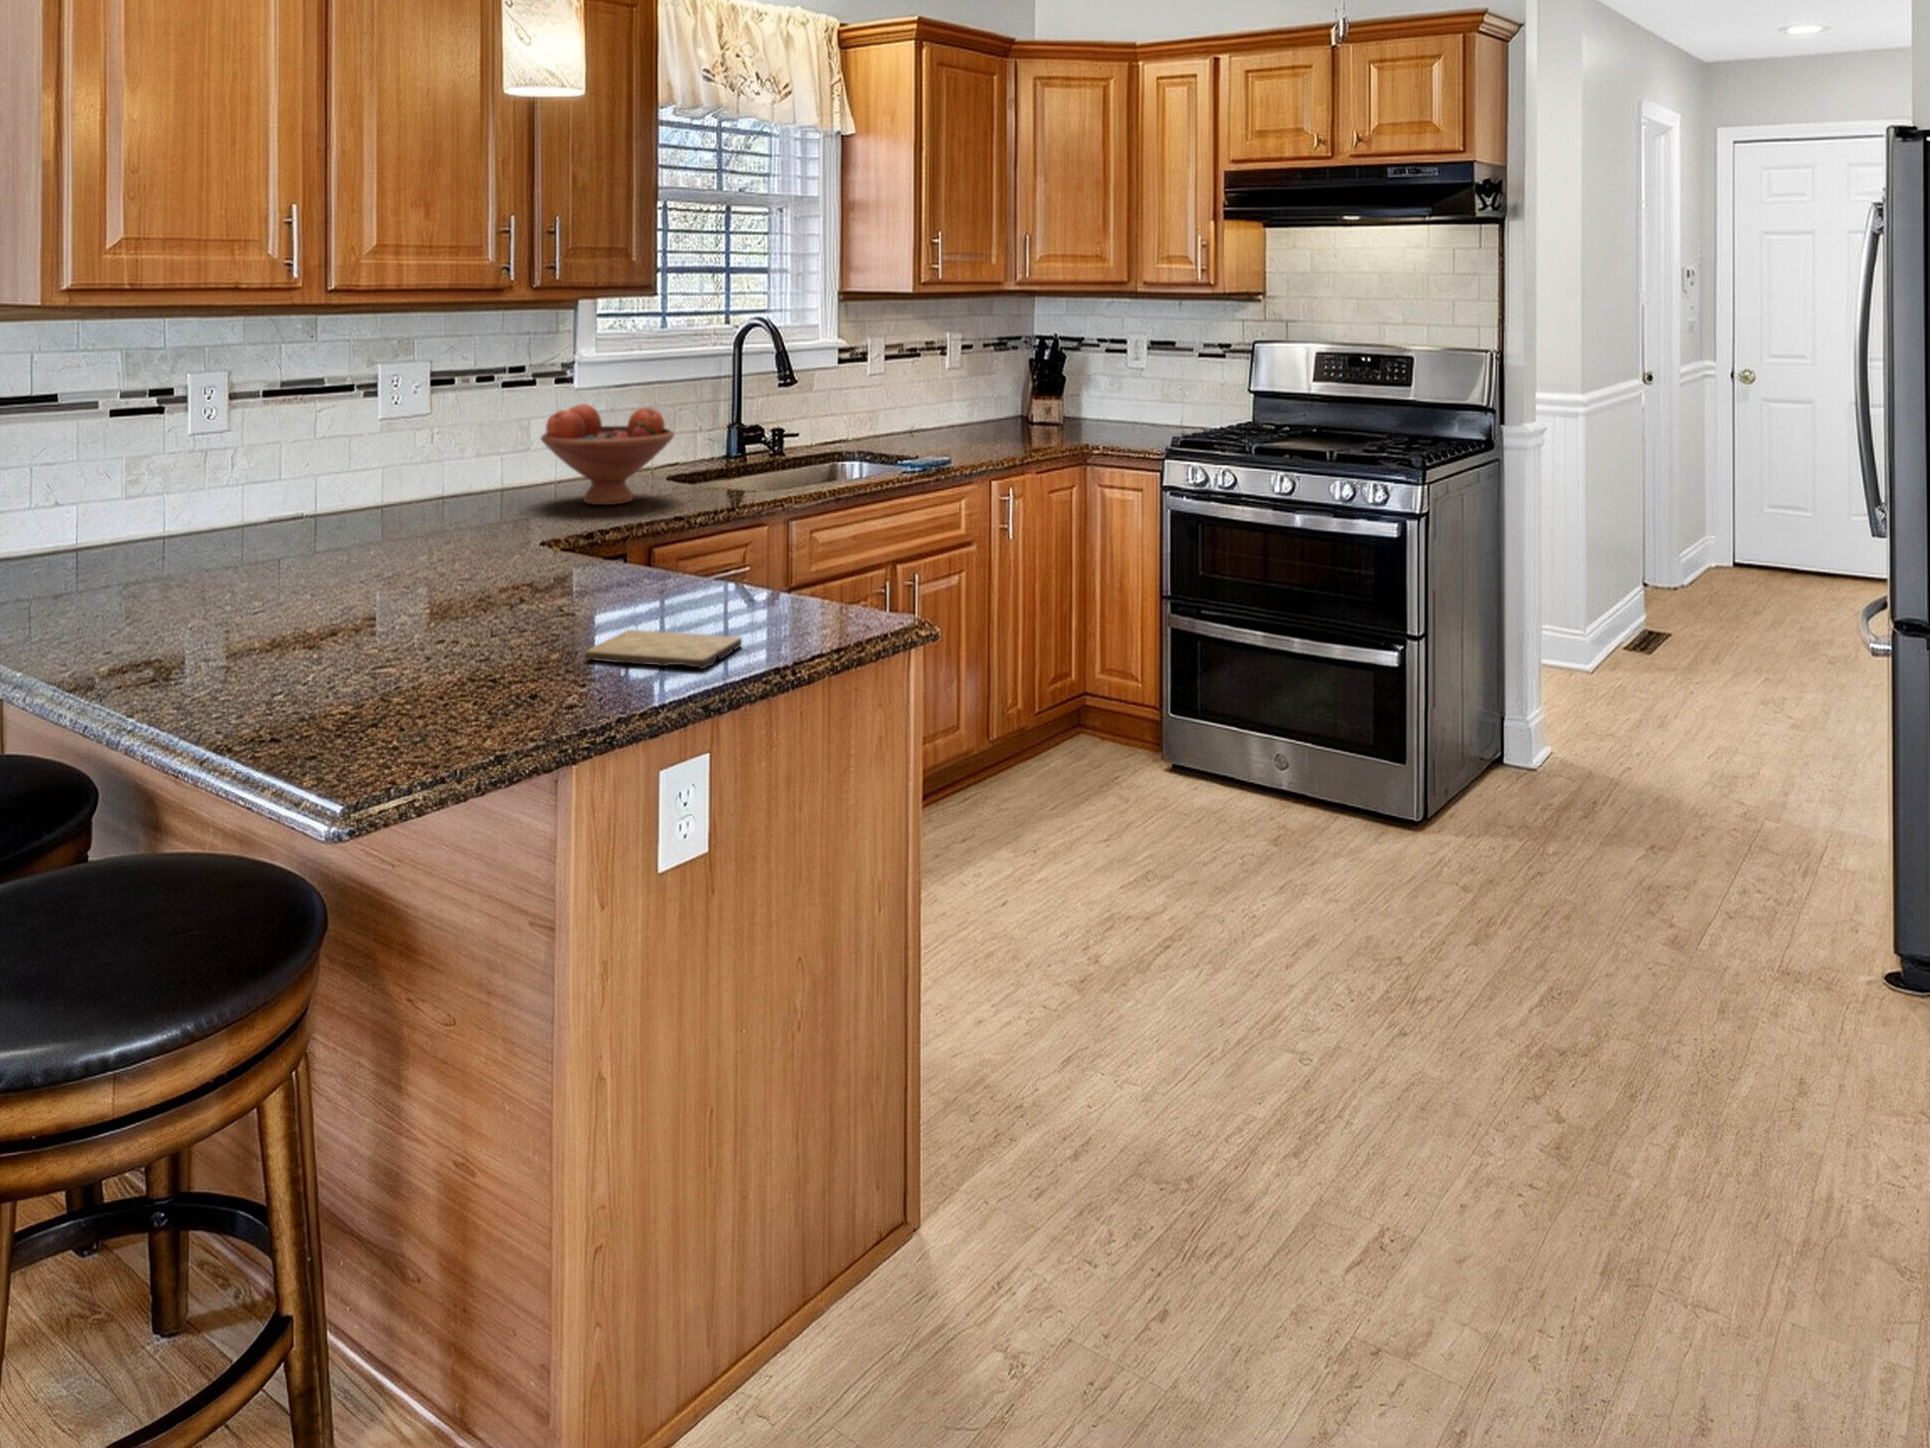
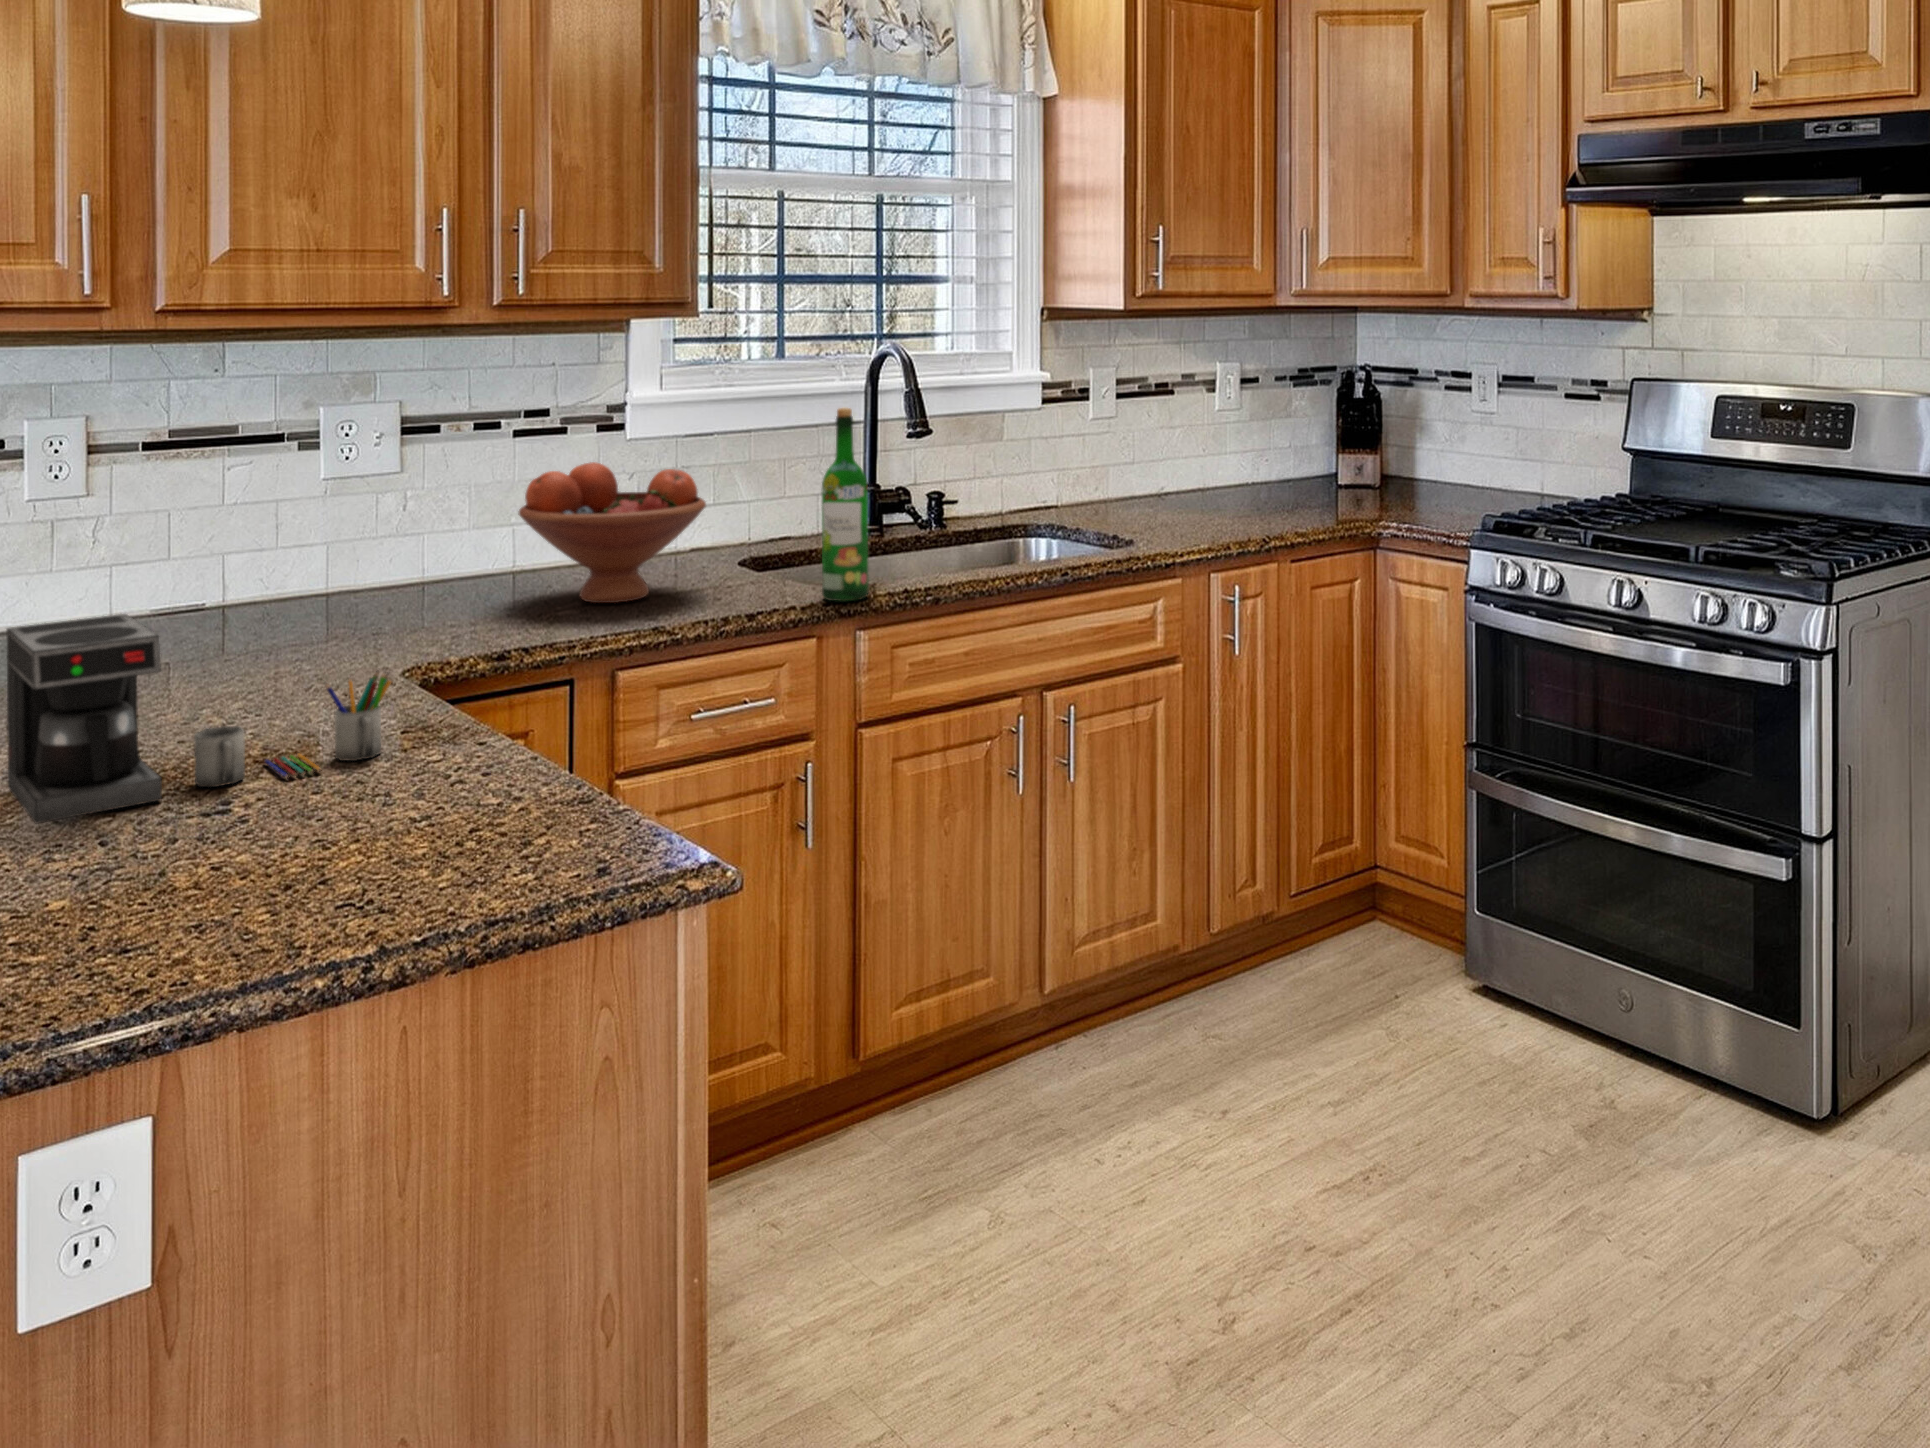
wine bottle: none [762,362,795,500] -> present [822,408,868,601]
coffee maker: none [359,499,597,634] -> present [6,614,391,824]
cutting board: present [585,630,742,669] -> none [182,836,444,925]

